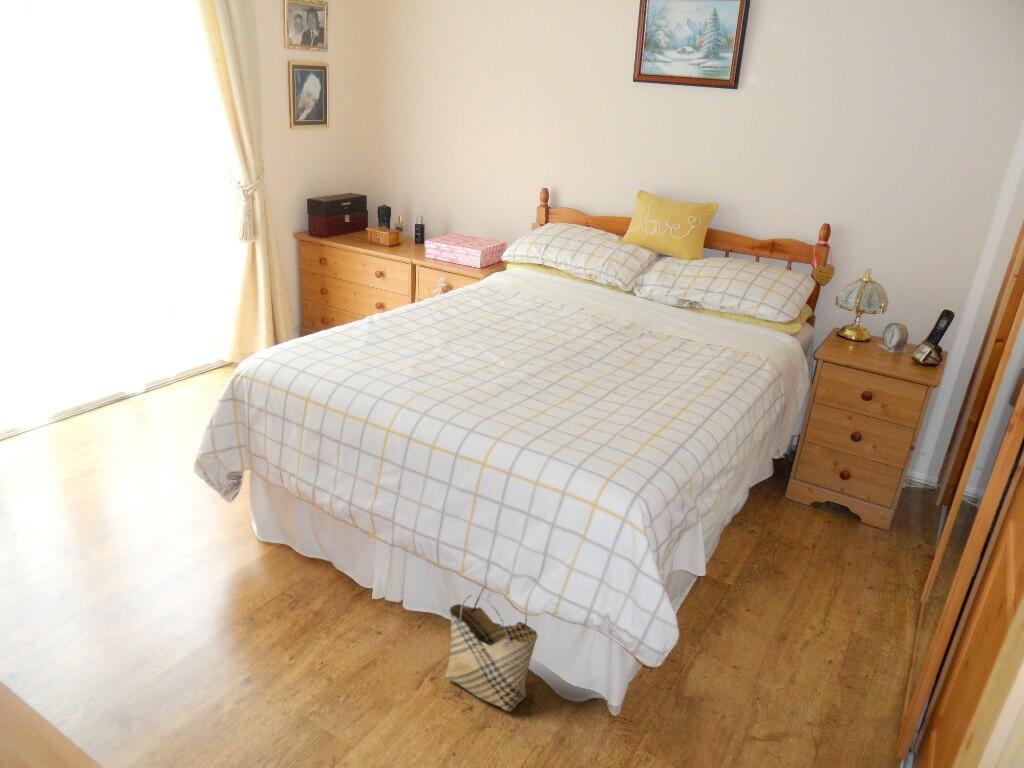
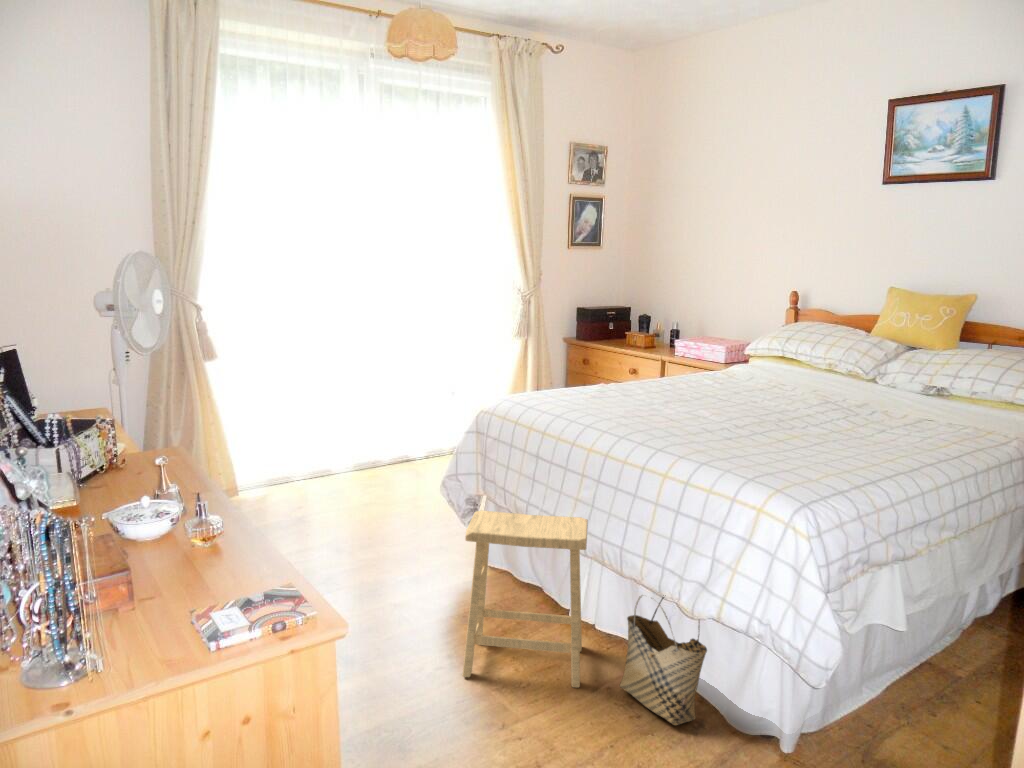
footstool: none [259,508,404,708] -> present [463,510,588,688]

